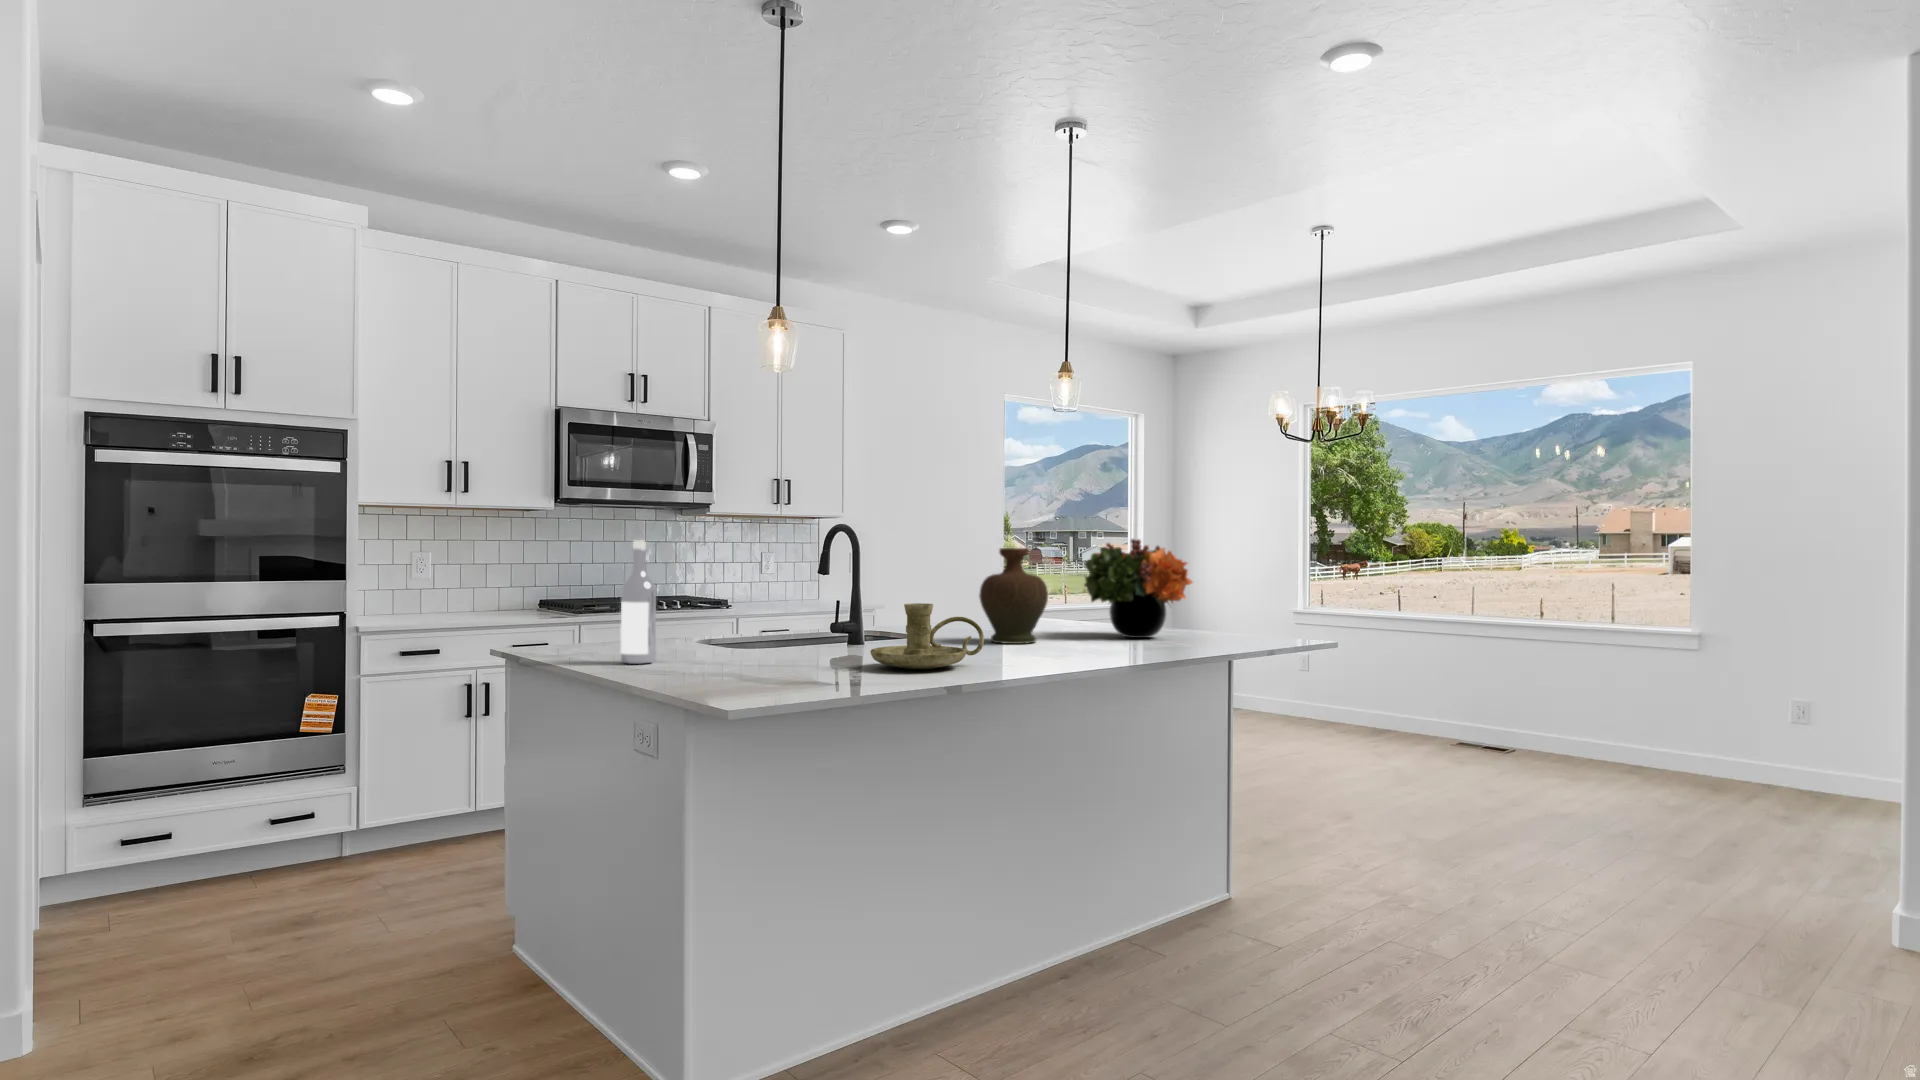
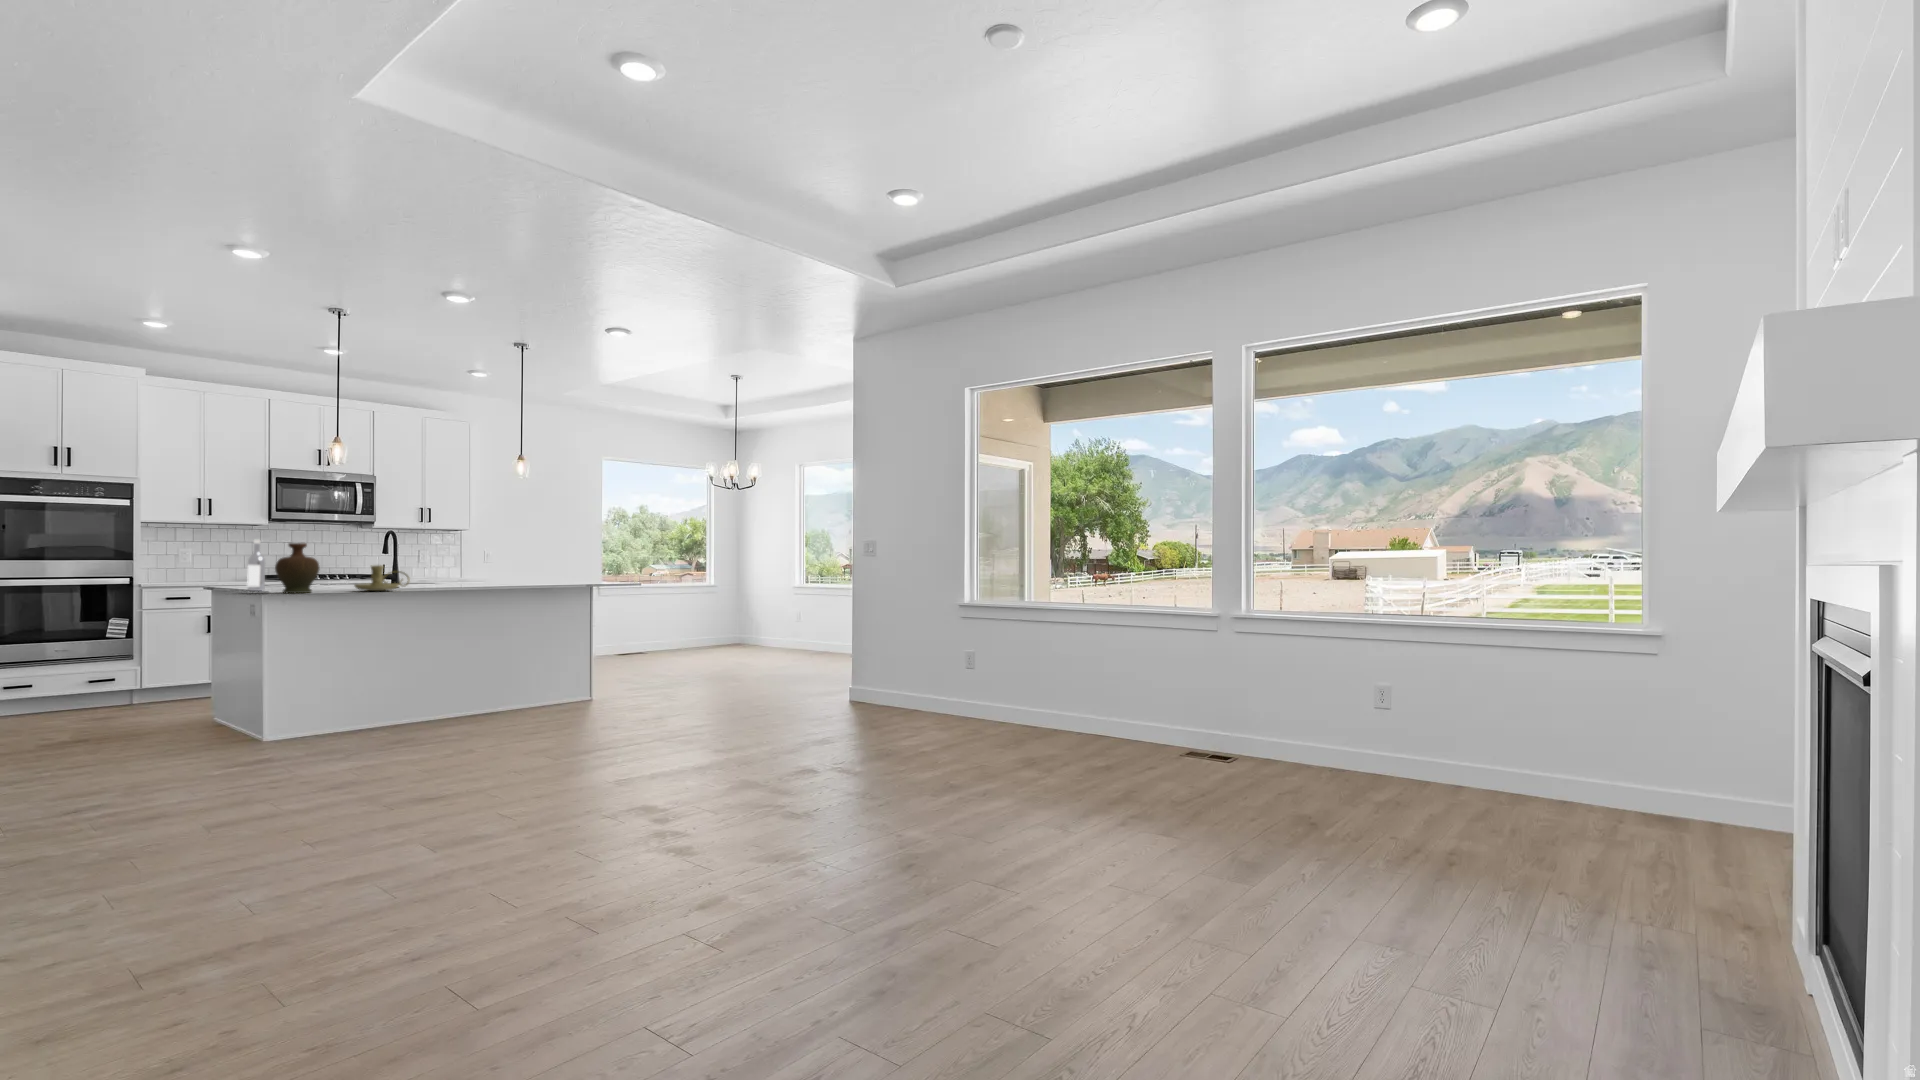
flower arrangement: present [1084,539,1192,638] -> none [504,540,562,585]
decorative vase: present [979,548,1048,644] -> present [275,543,320,593]

